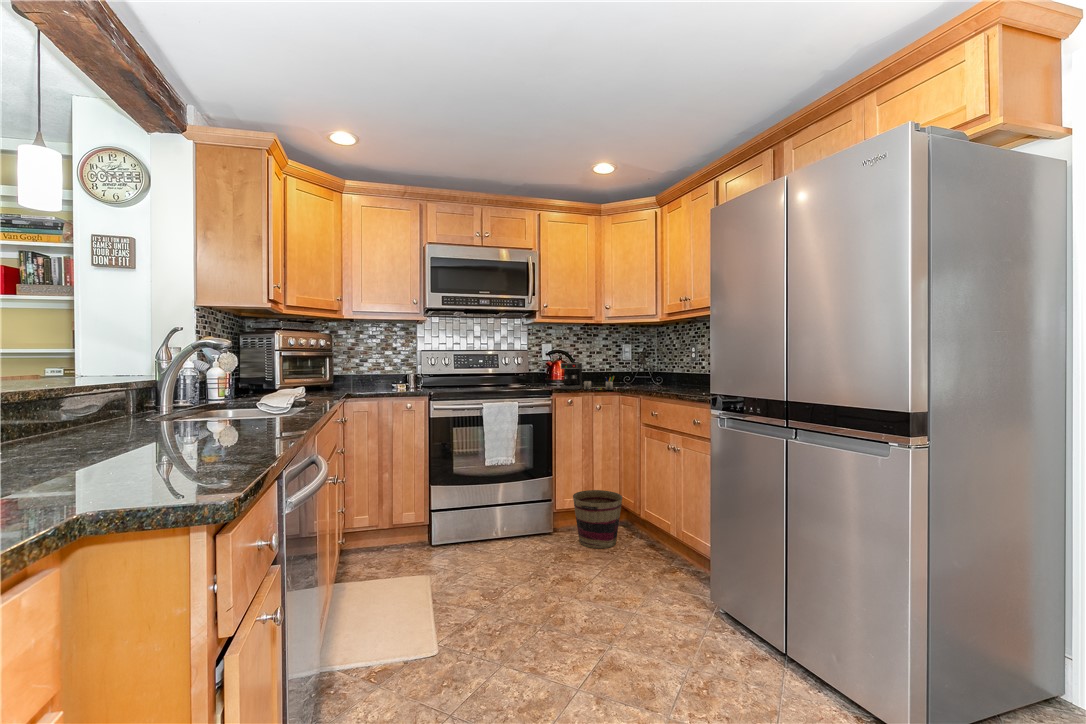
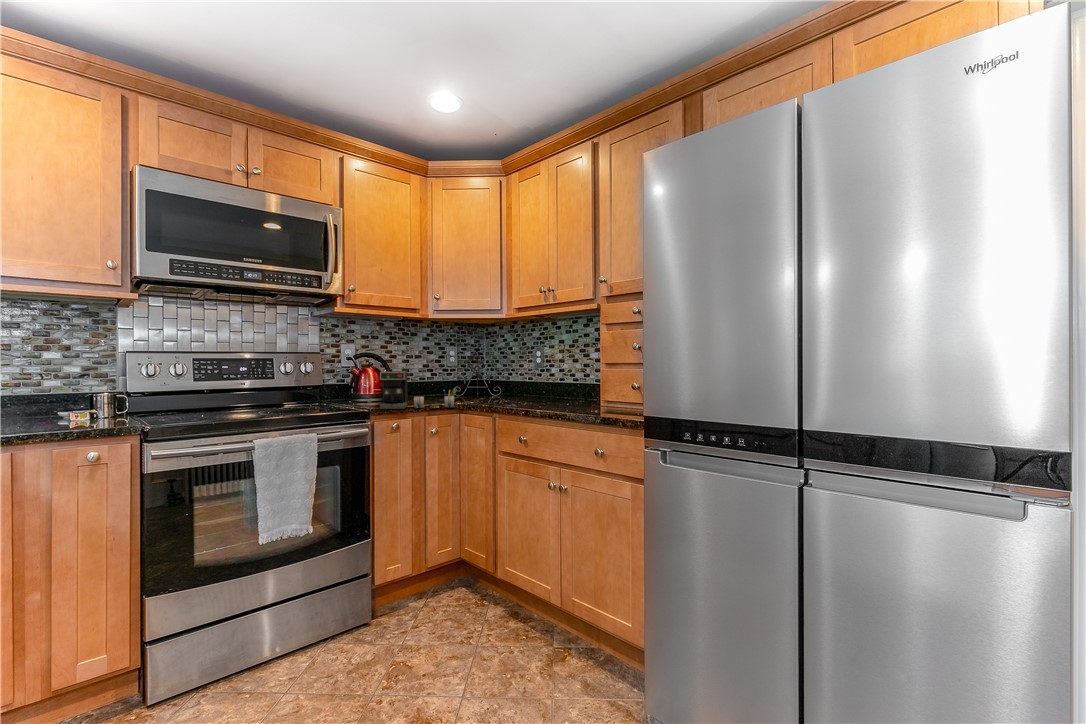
basket: present [573,490,622,548] -> none [404,546,475,637]

